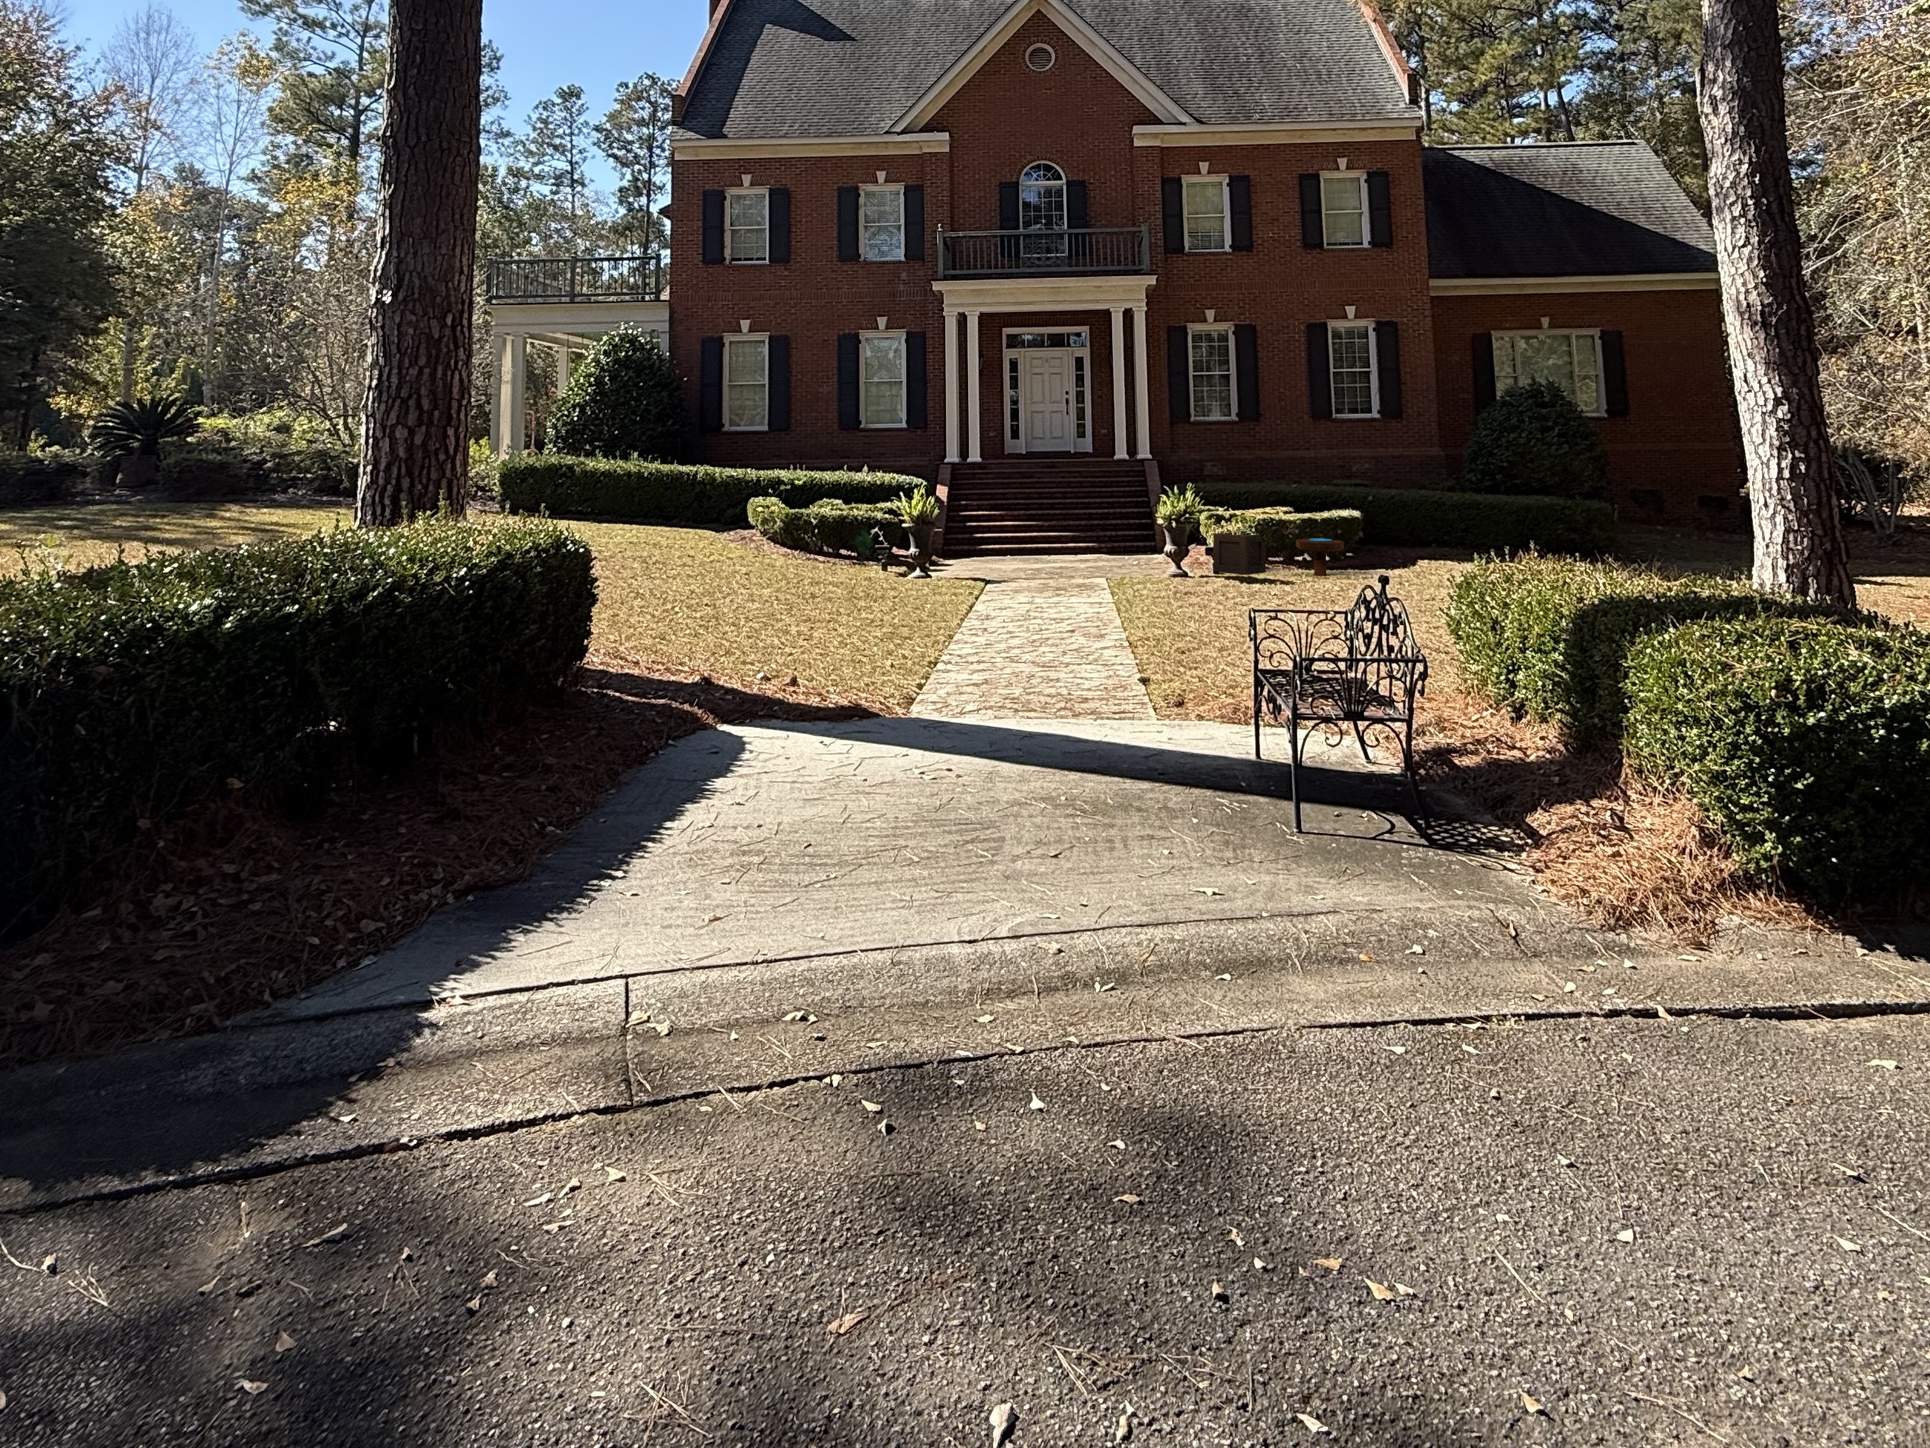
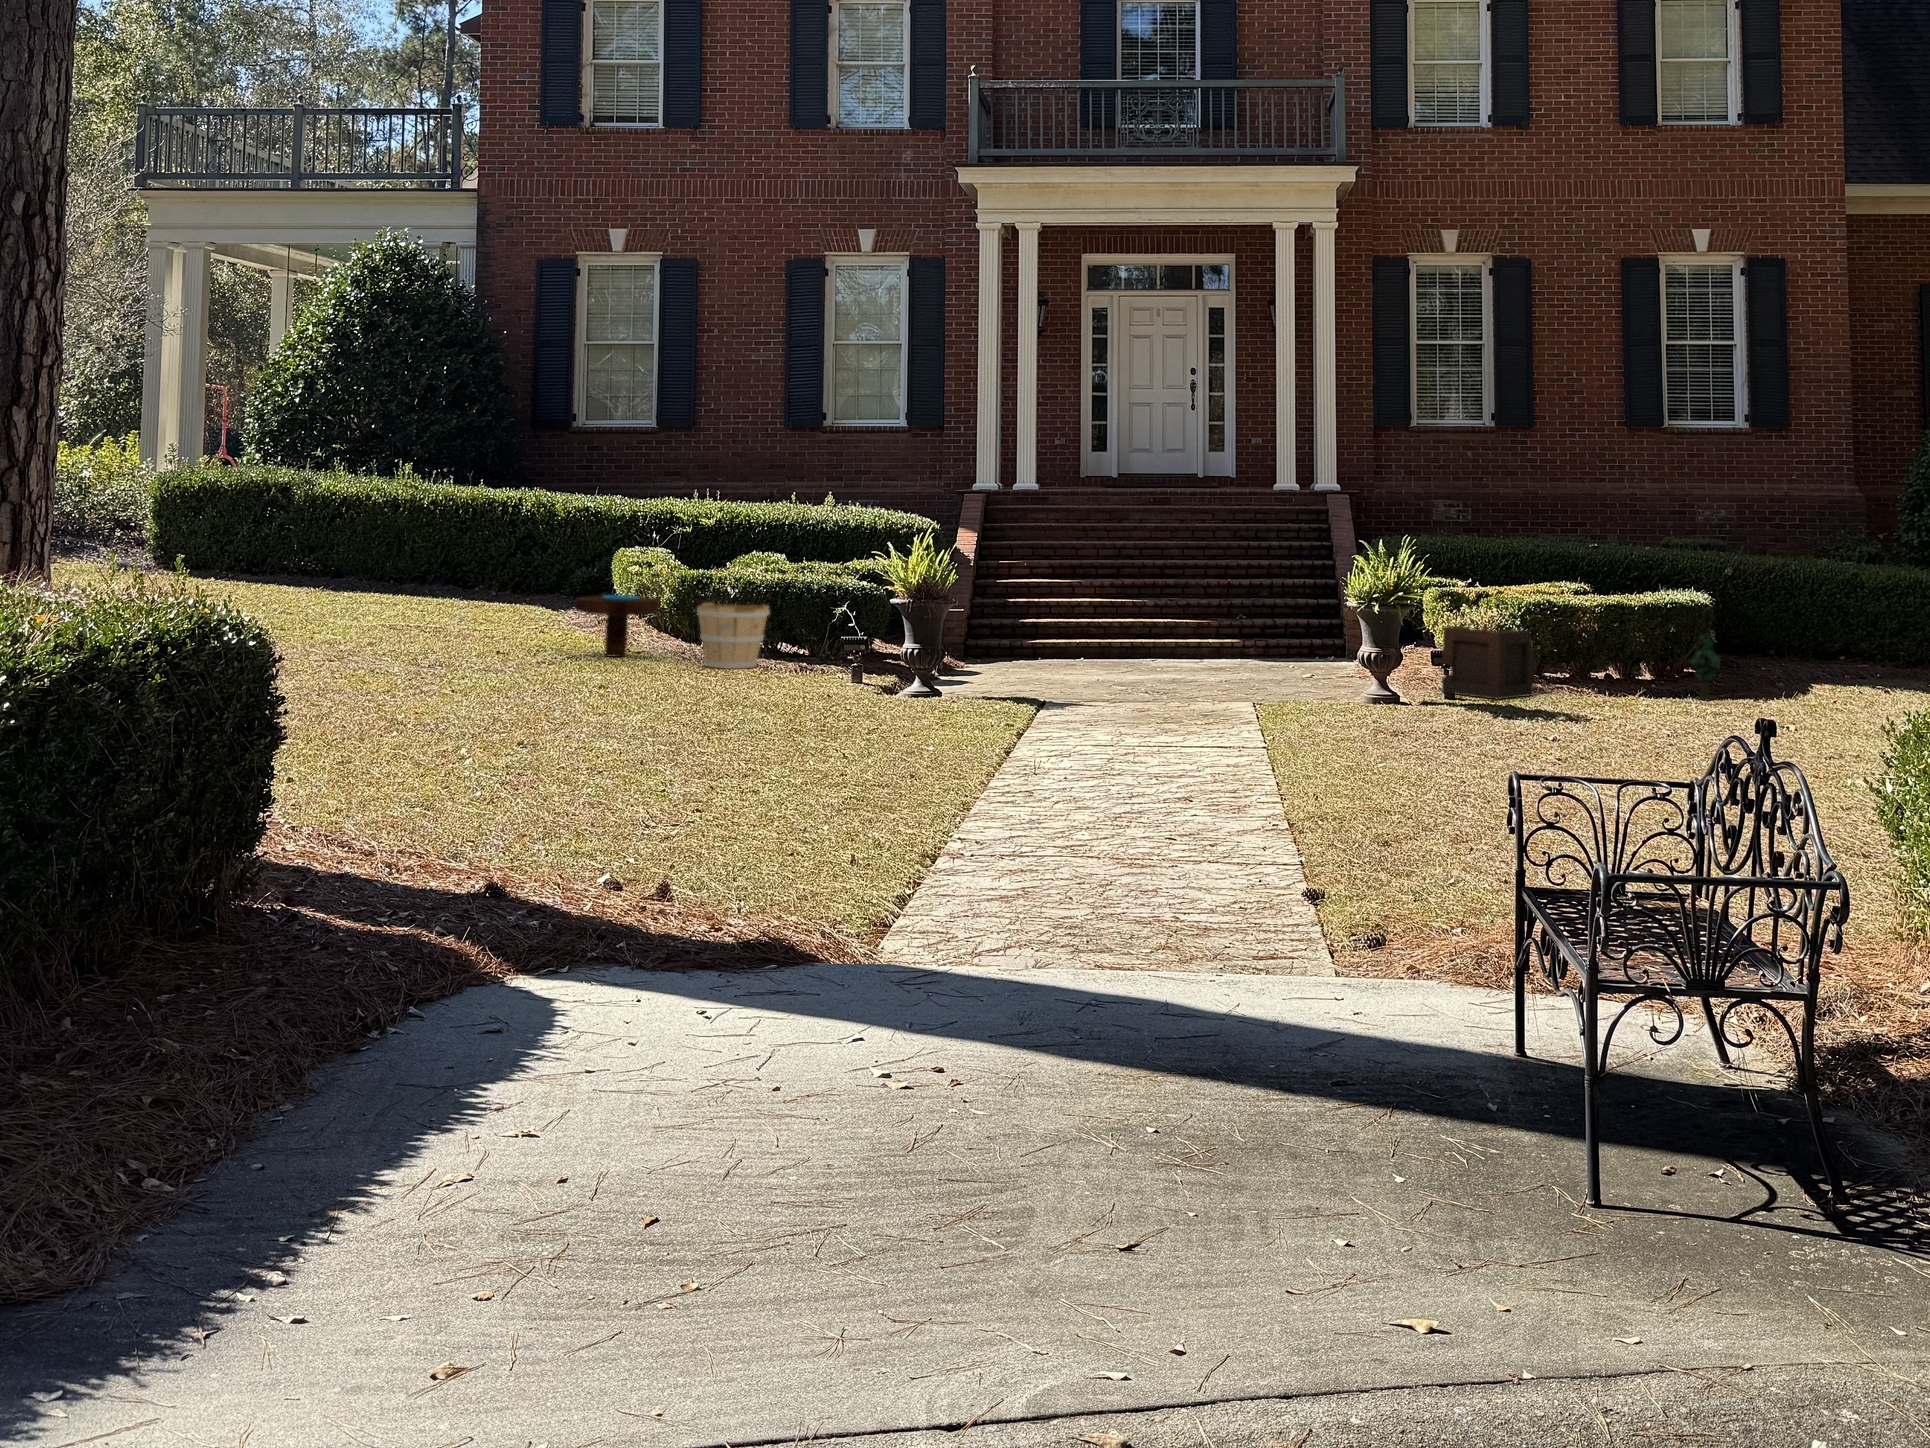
decorative plant: present [855,527,873,564] -> present [1690,634,1721,700]
wooden bucket: none [794,528,835,565] -> present [697,603,770,669]
side table: present [1296,539,1344,576] -> present [575,595,661,657]

